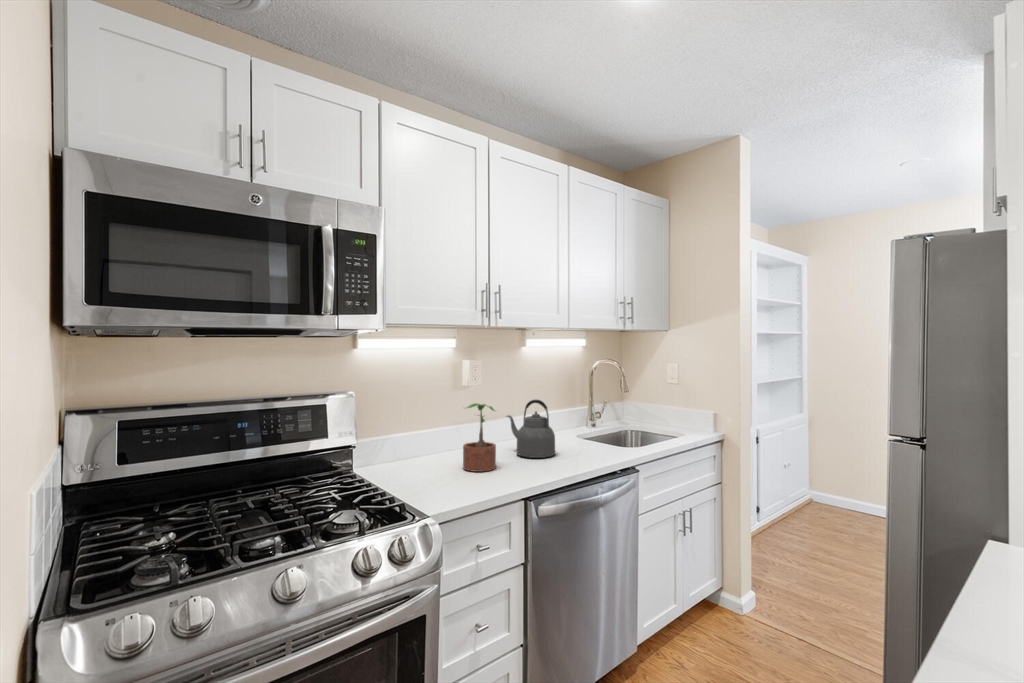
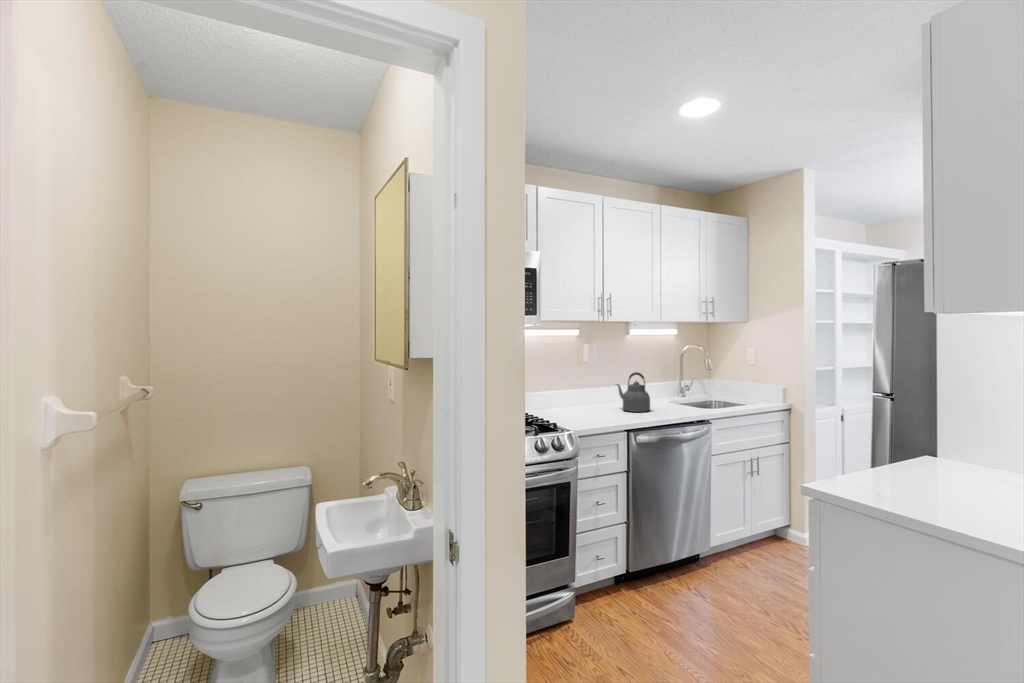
potted plant: present [463,403,496,472] -> none [586,373,610,417]

